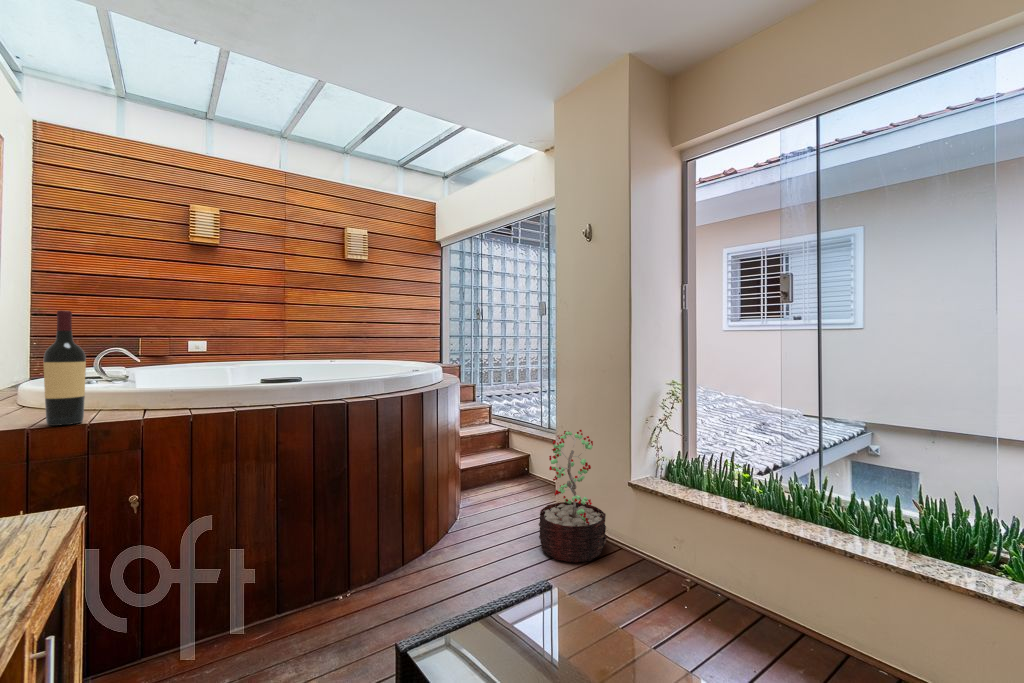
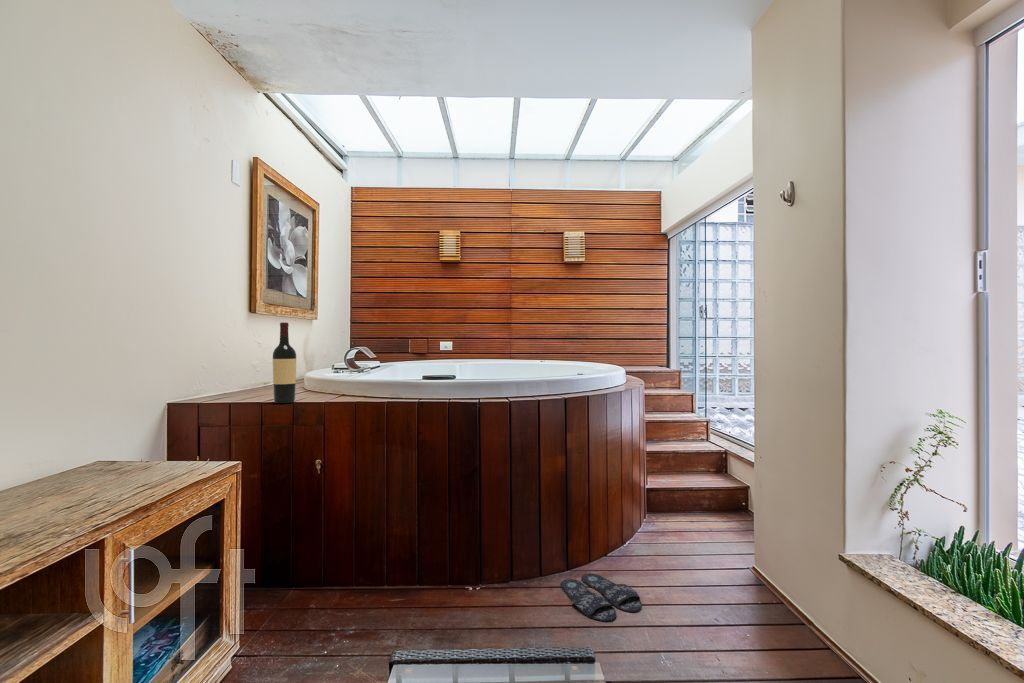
decorative plant: present [539,430,606,563] -> none [697,463,798,645]
slippers: none [426,549,502,584] -> present [561,573,641,621]

